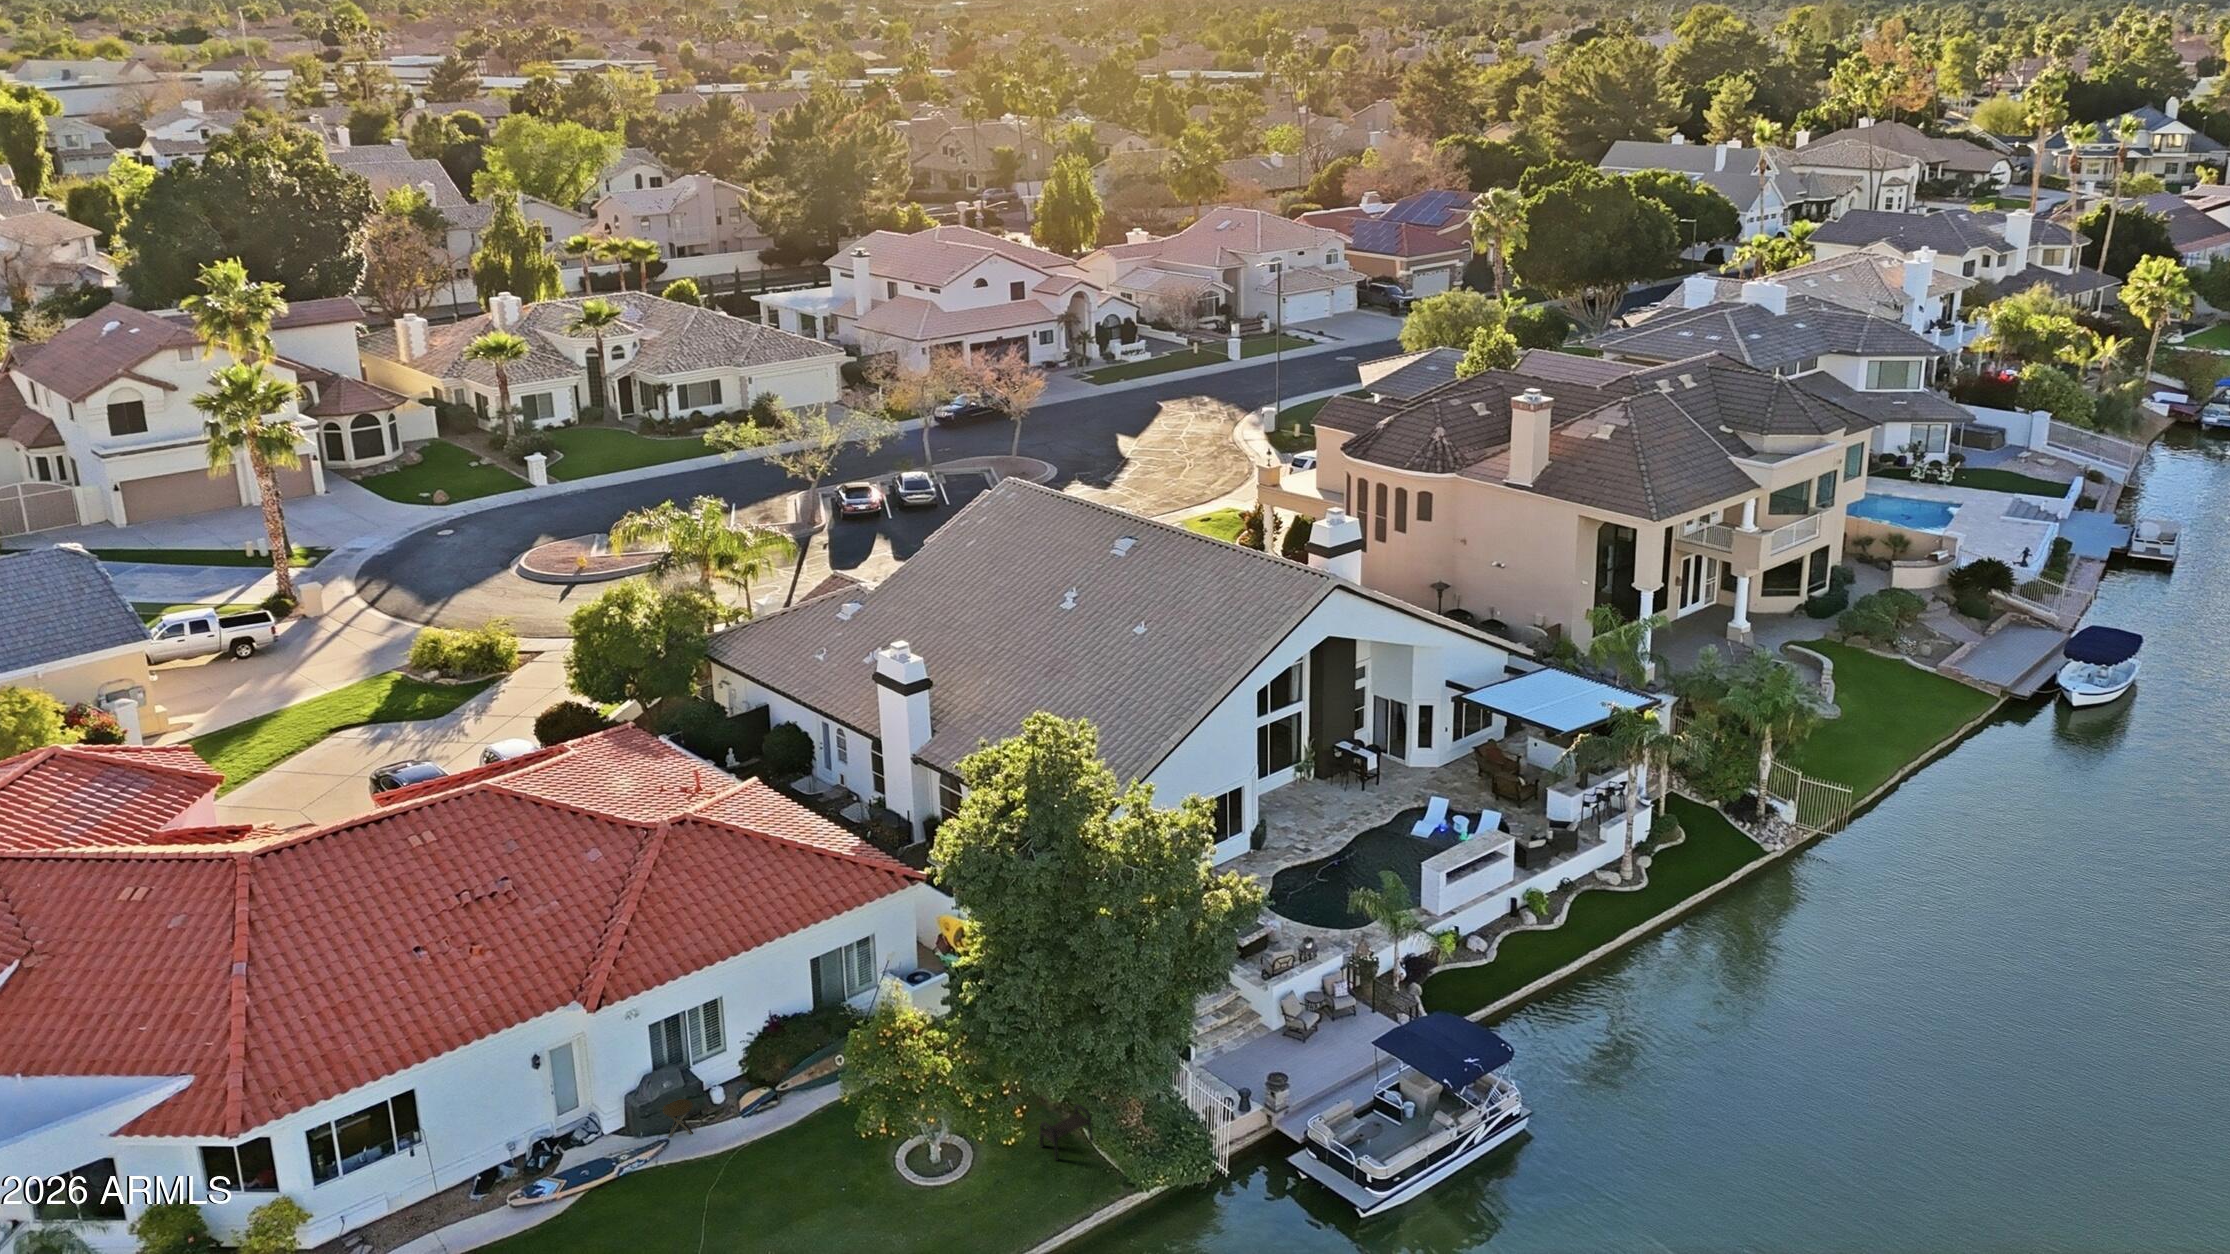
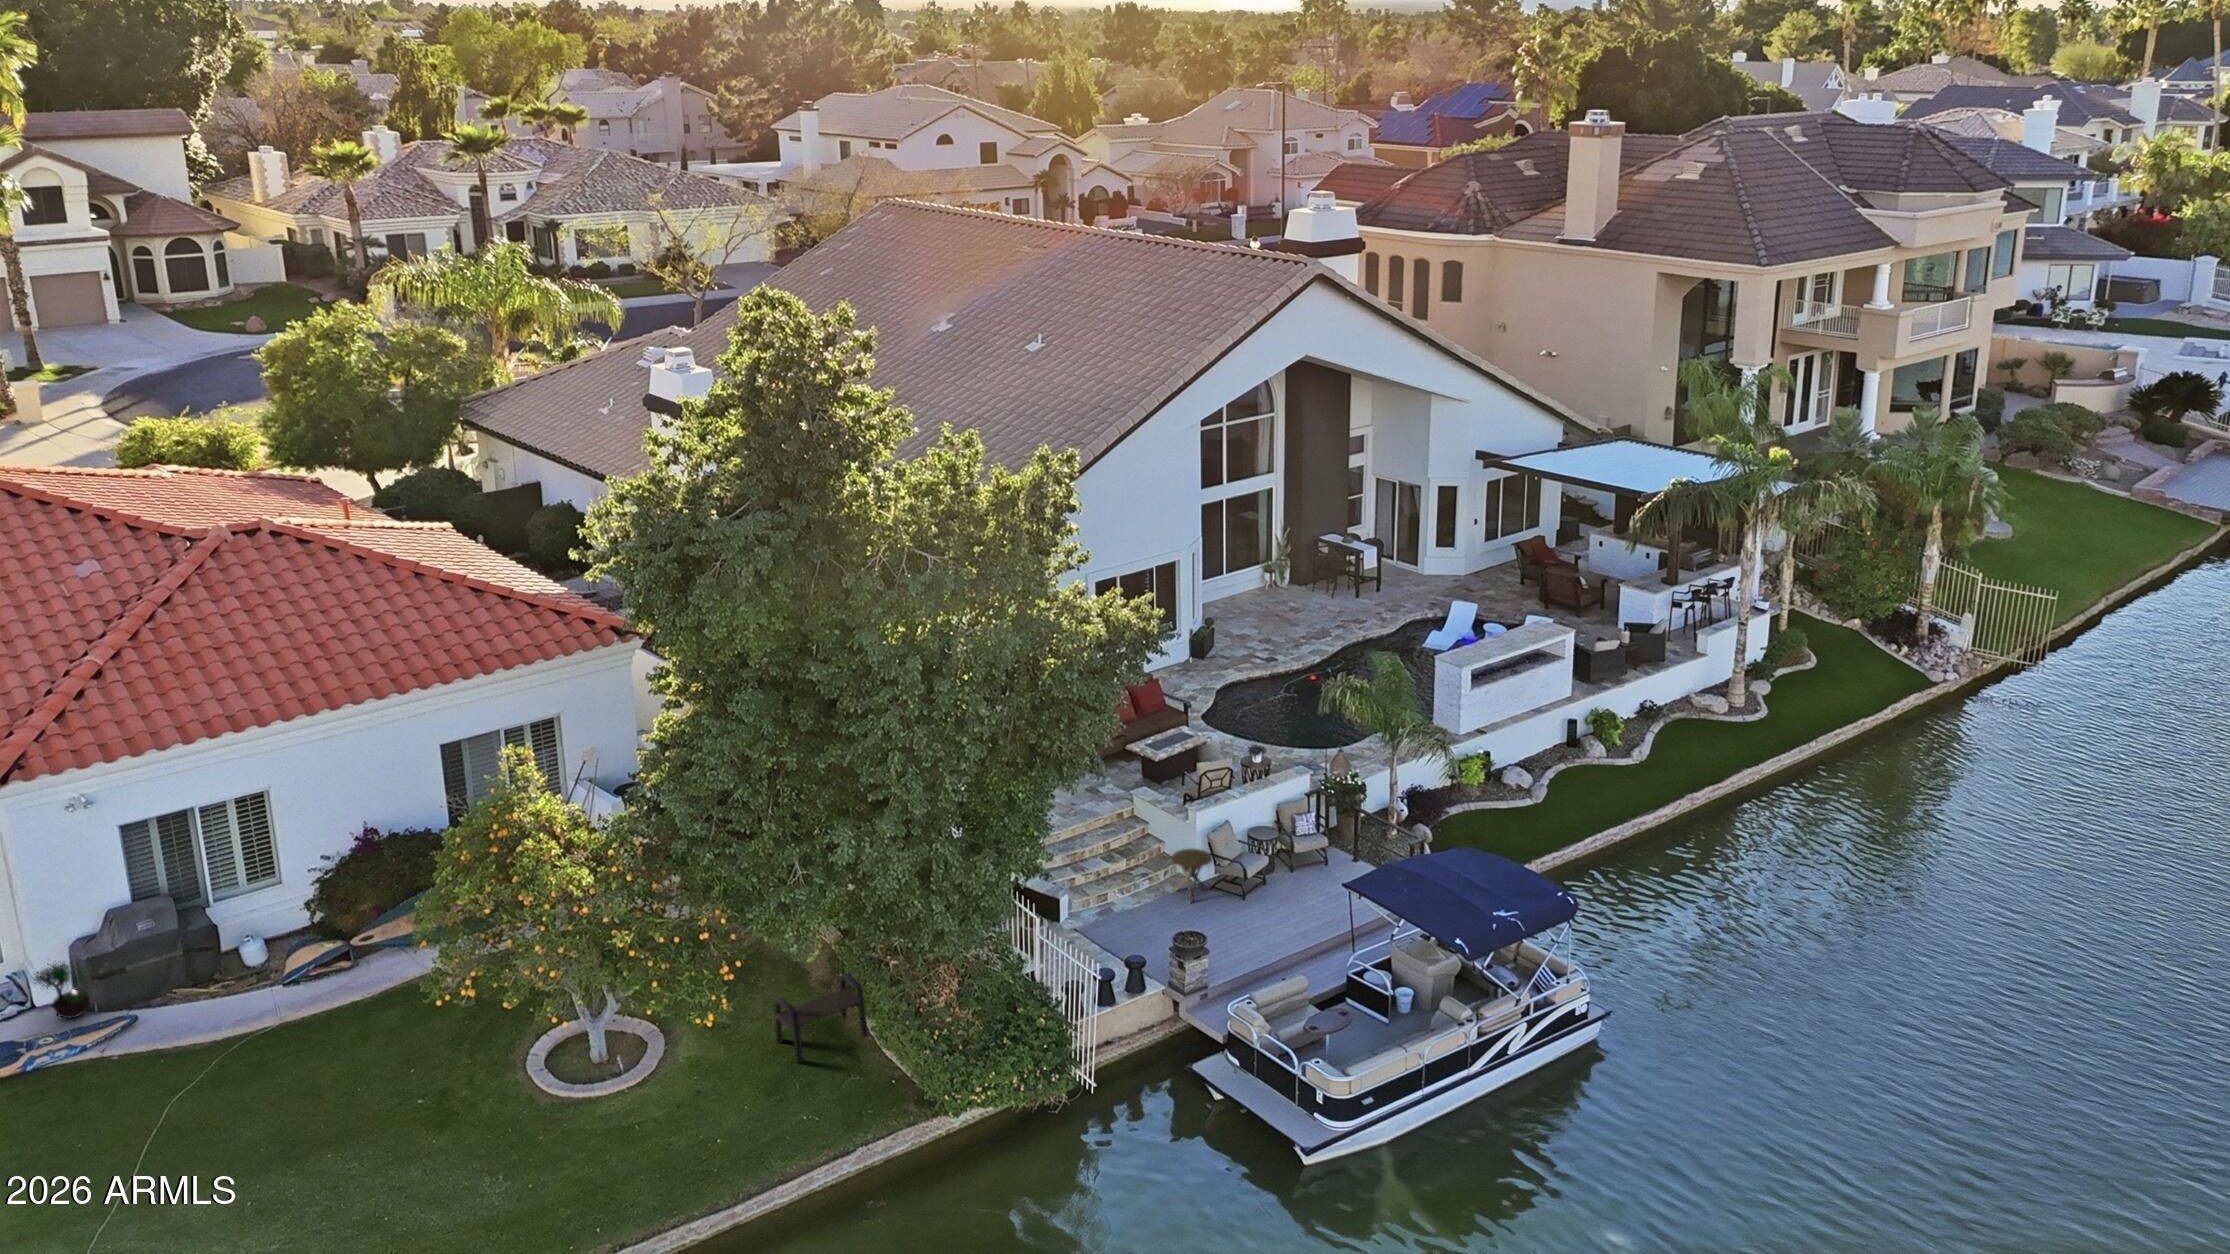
side table: present [663,1099,693,1138] -> present [1172,849,1212,902]
potted tree: none [607,1107,636,1141] -> present [34,961,90,1018]

